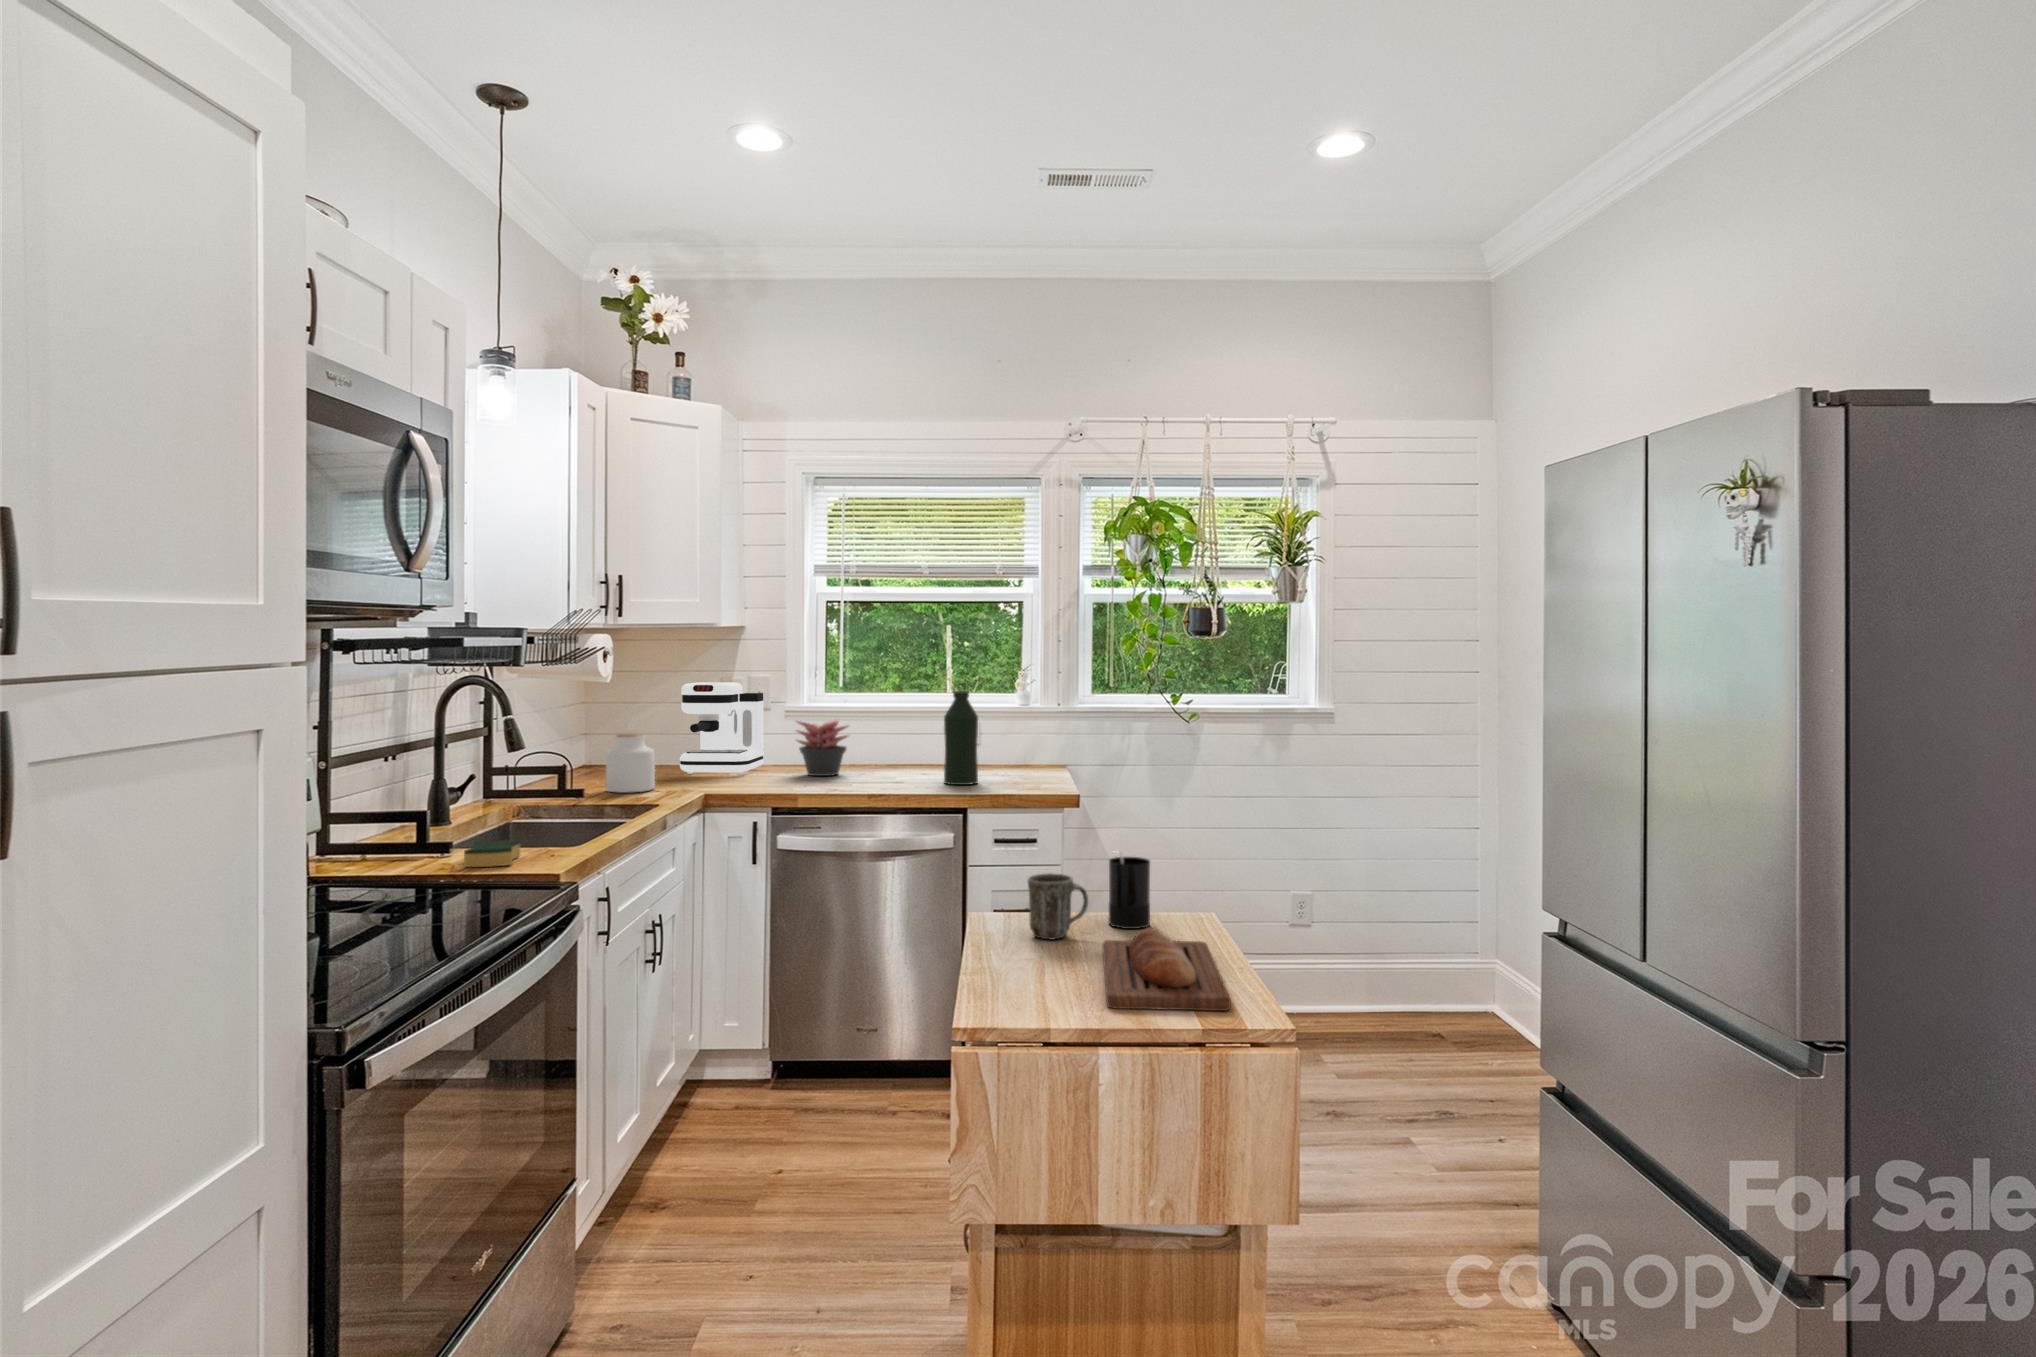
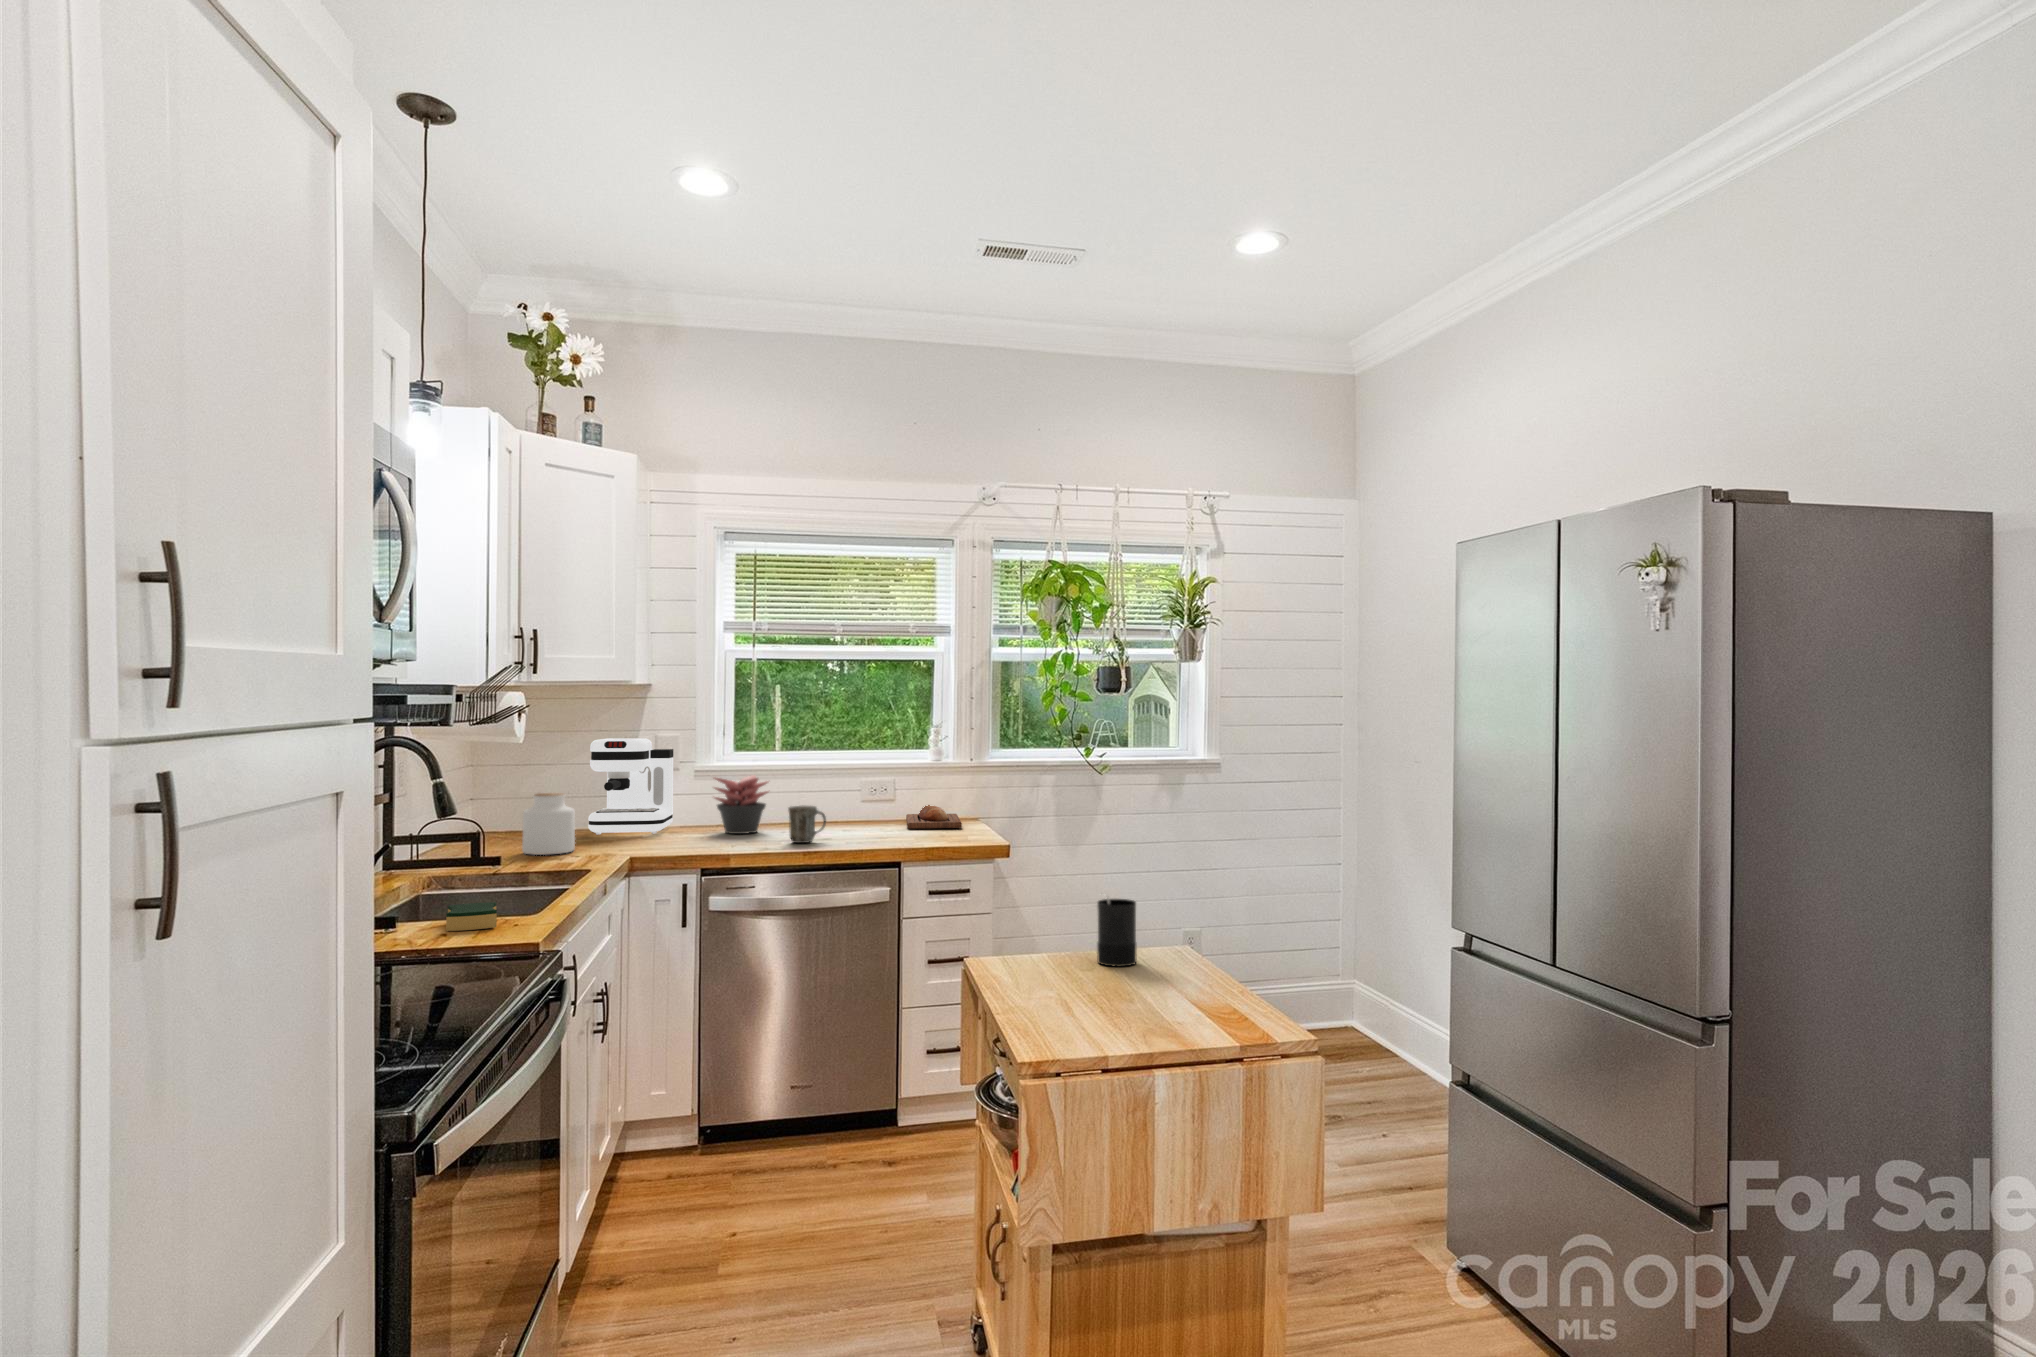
bottle: present [944,691,978,785] -> none [872,745,907,839]
mug: present [1028,873,1088,940] -> present [789,806,826,843]
bread loaf: present [1102,928,1231,1011] -> present [906,805,962,829]

